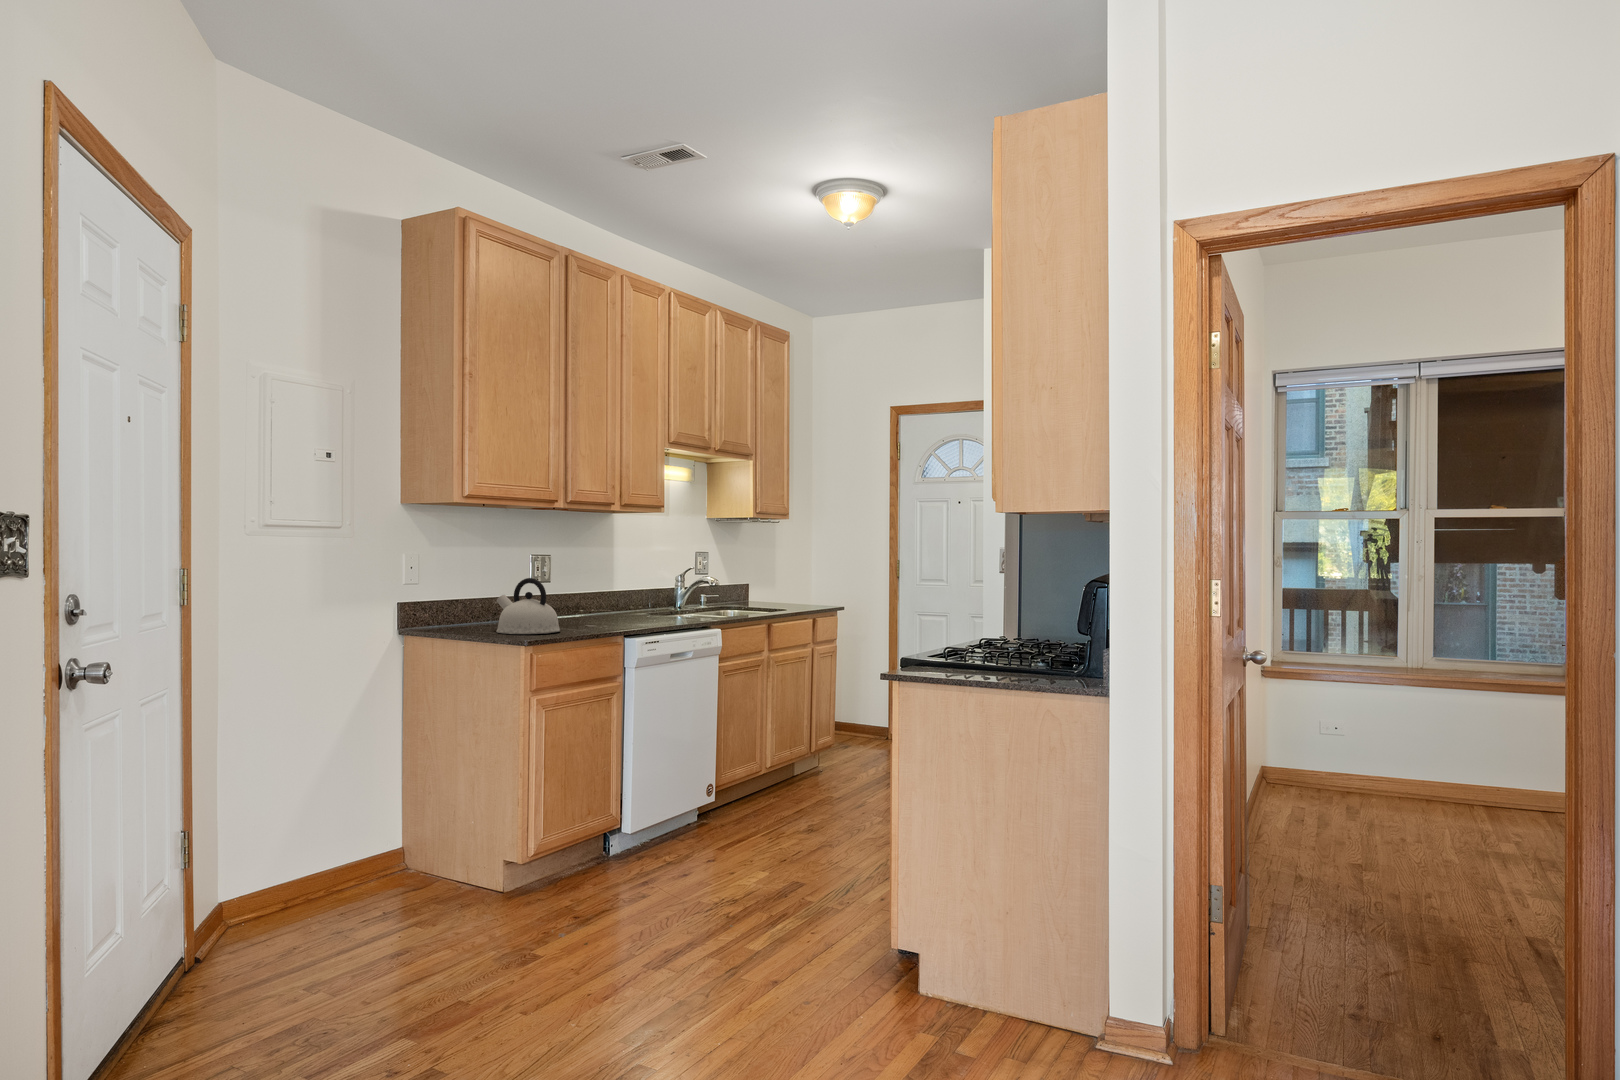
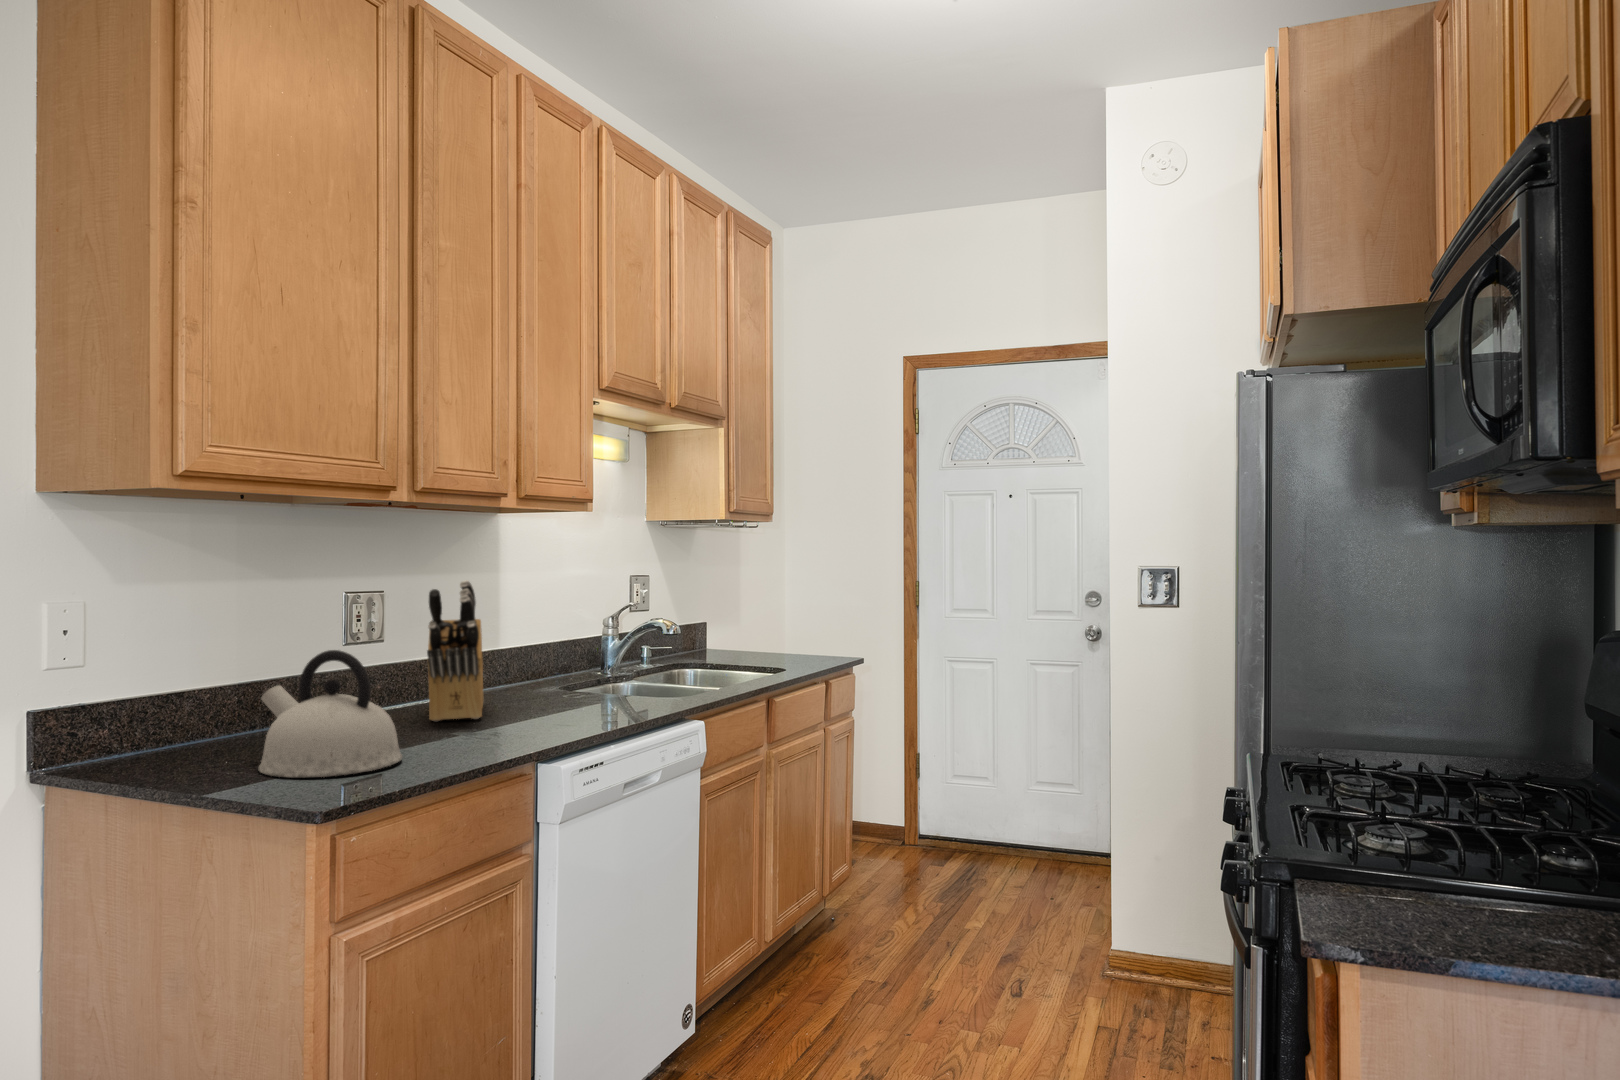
knife block: none [573,549,603,623] -> present [427,580,483,721]

